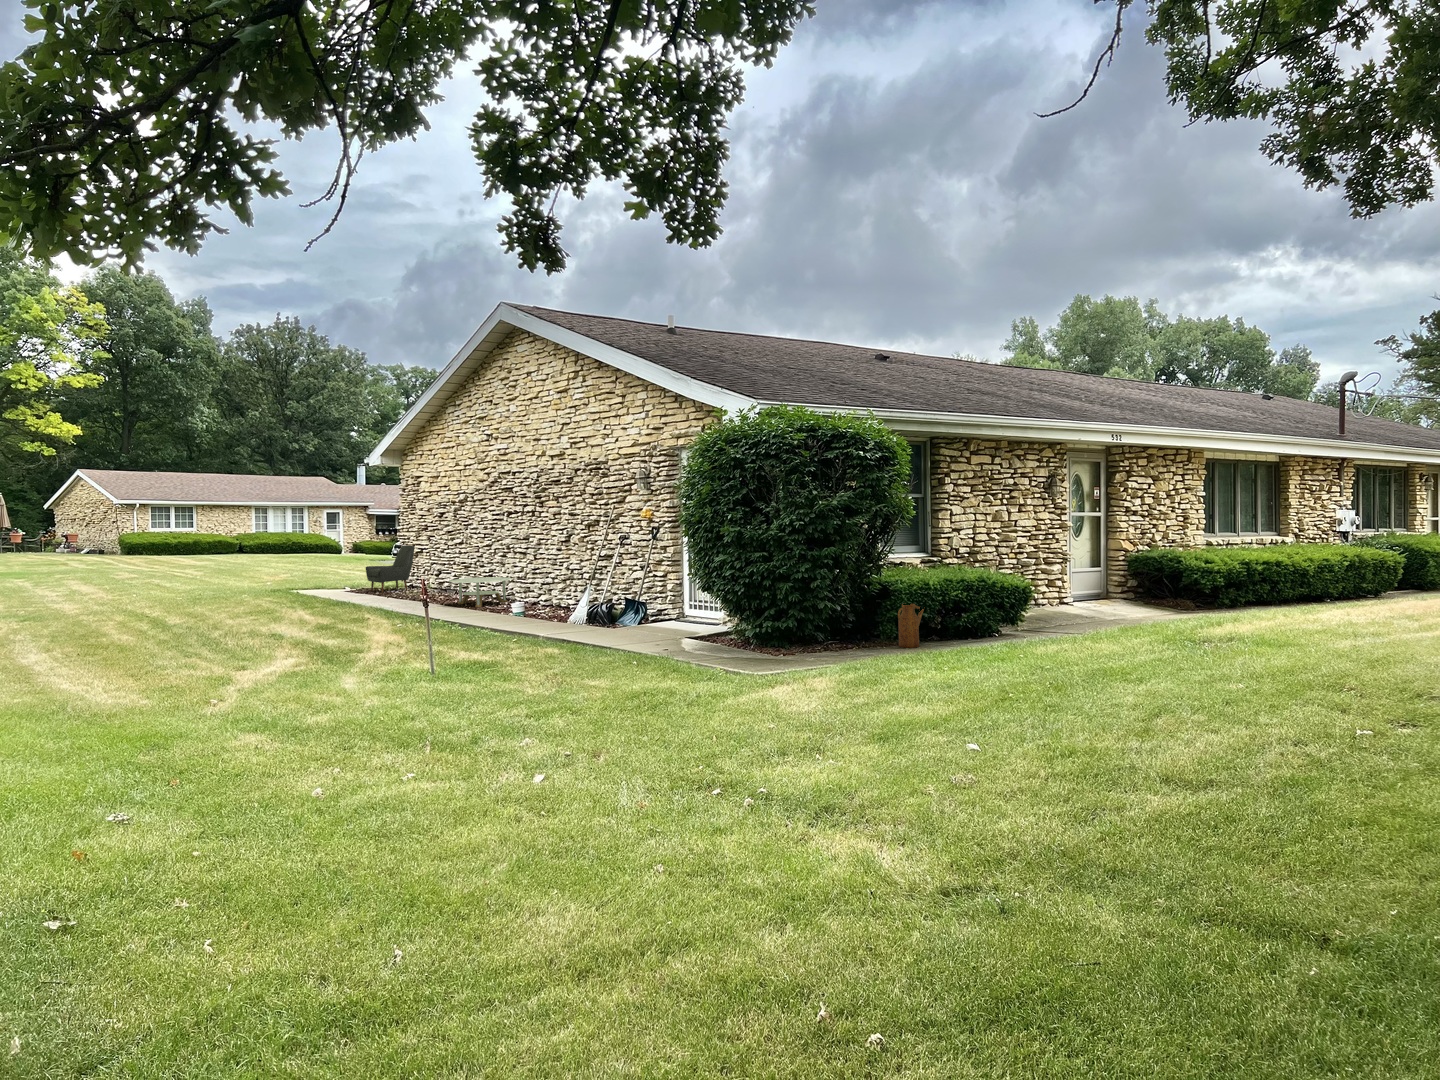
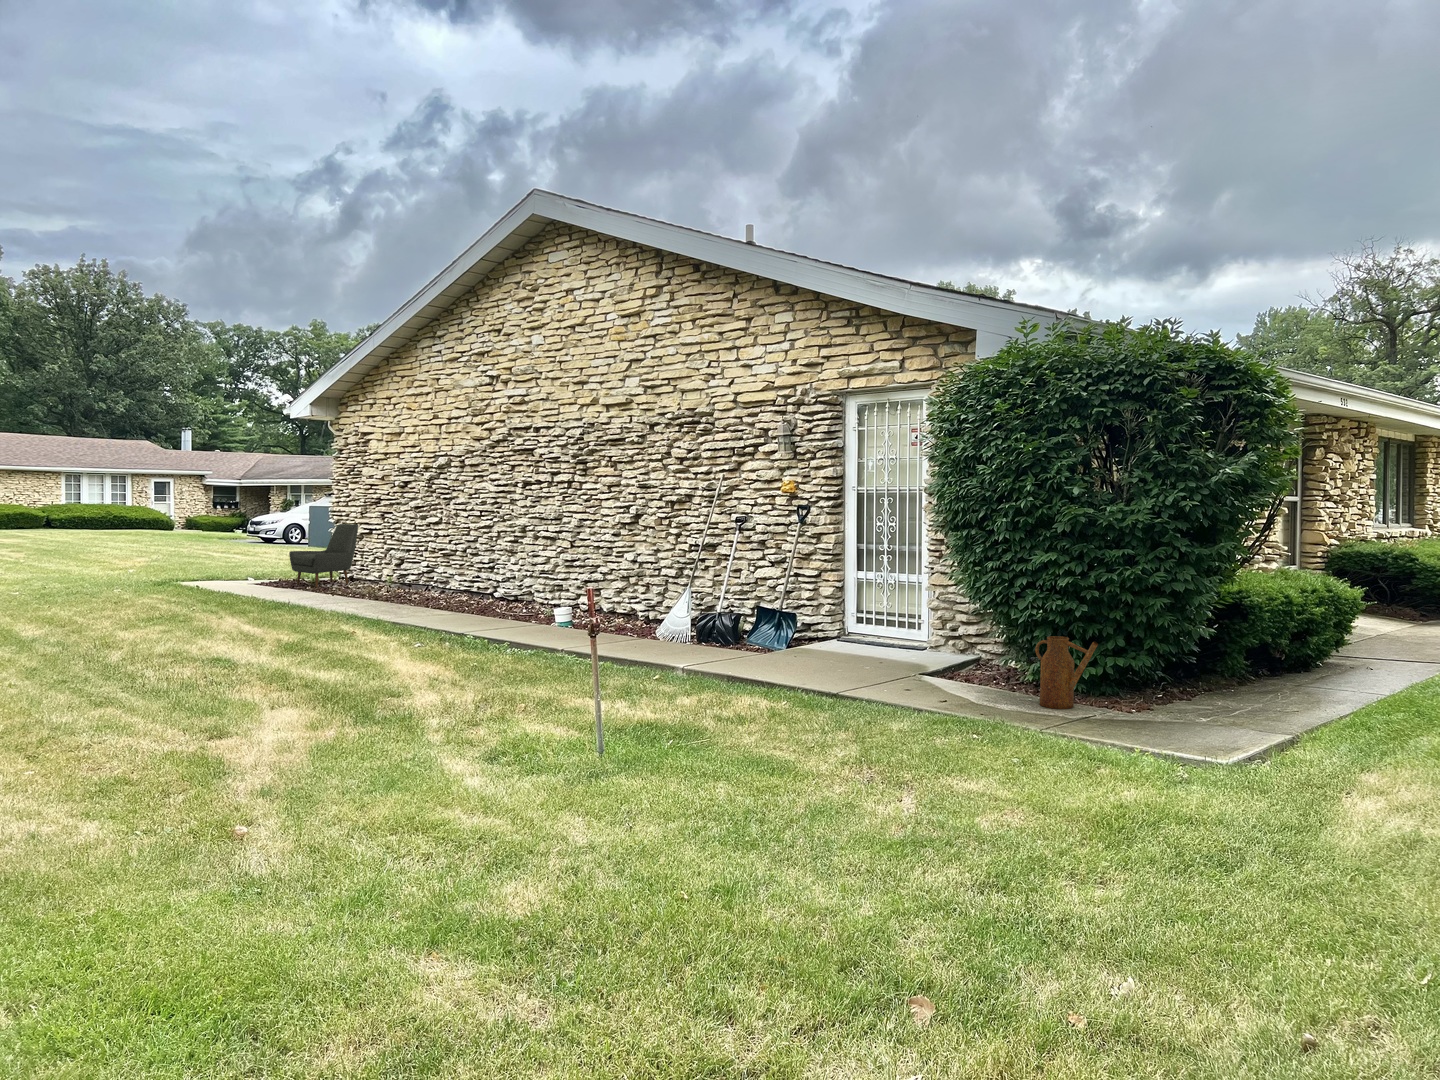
round table: present [449,577,512,607] -> none [447,569,533,611]
watering can: present [898,603,924,648] -> present [1035,636,1098,709]

